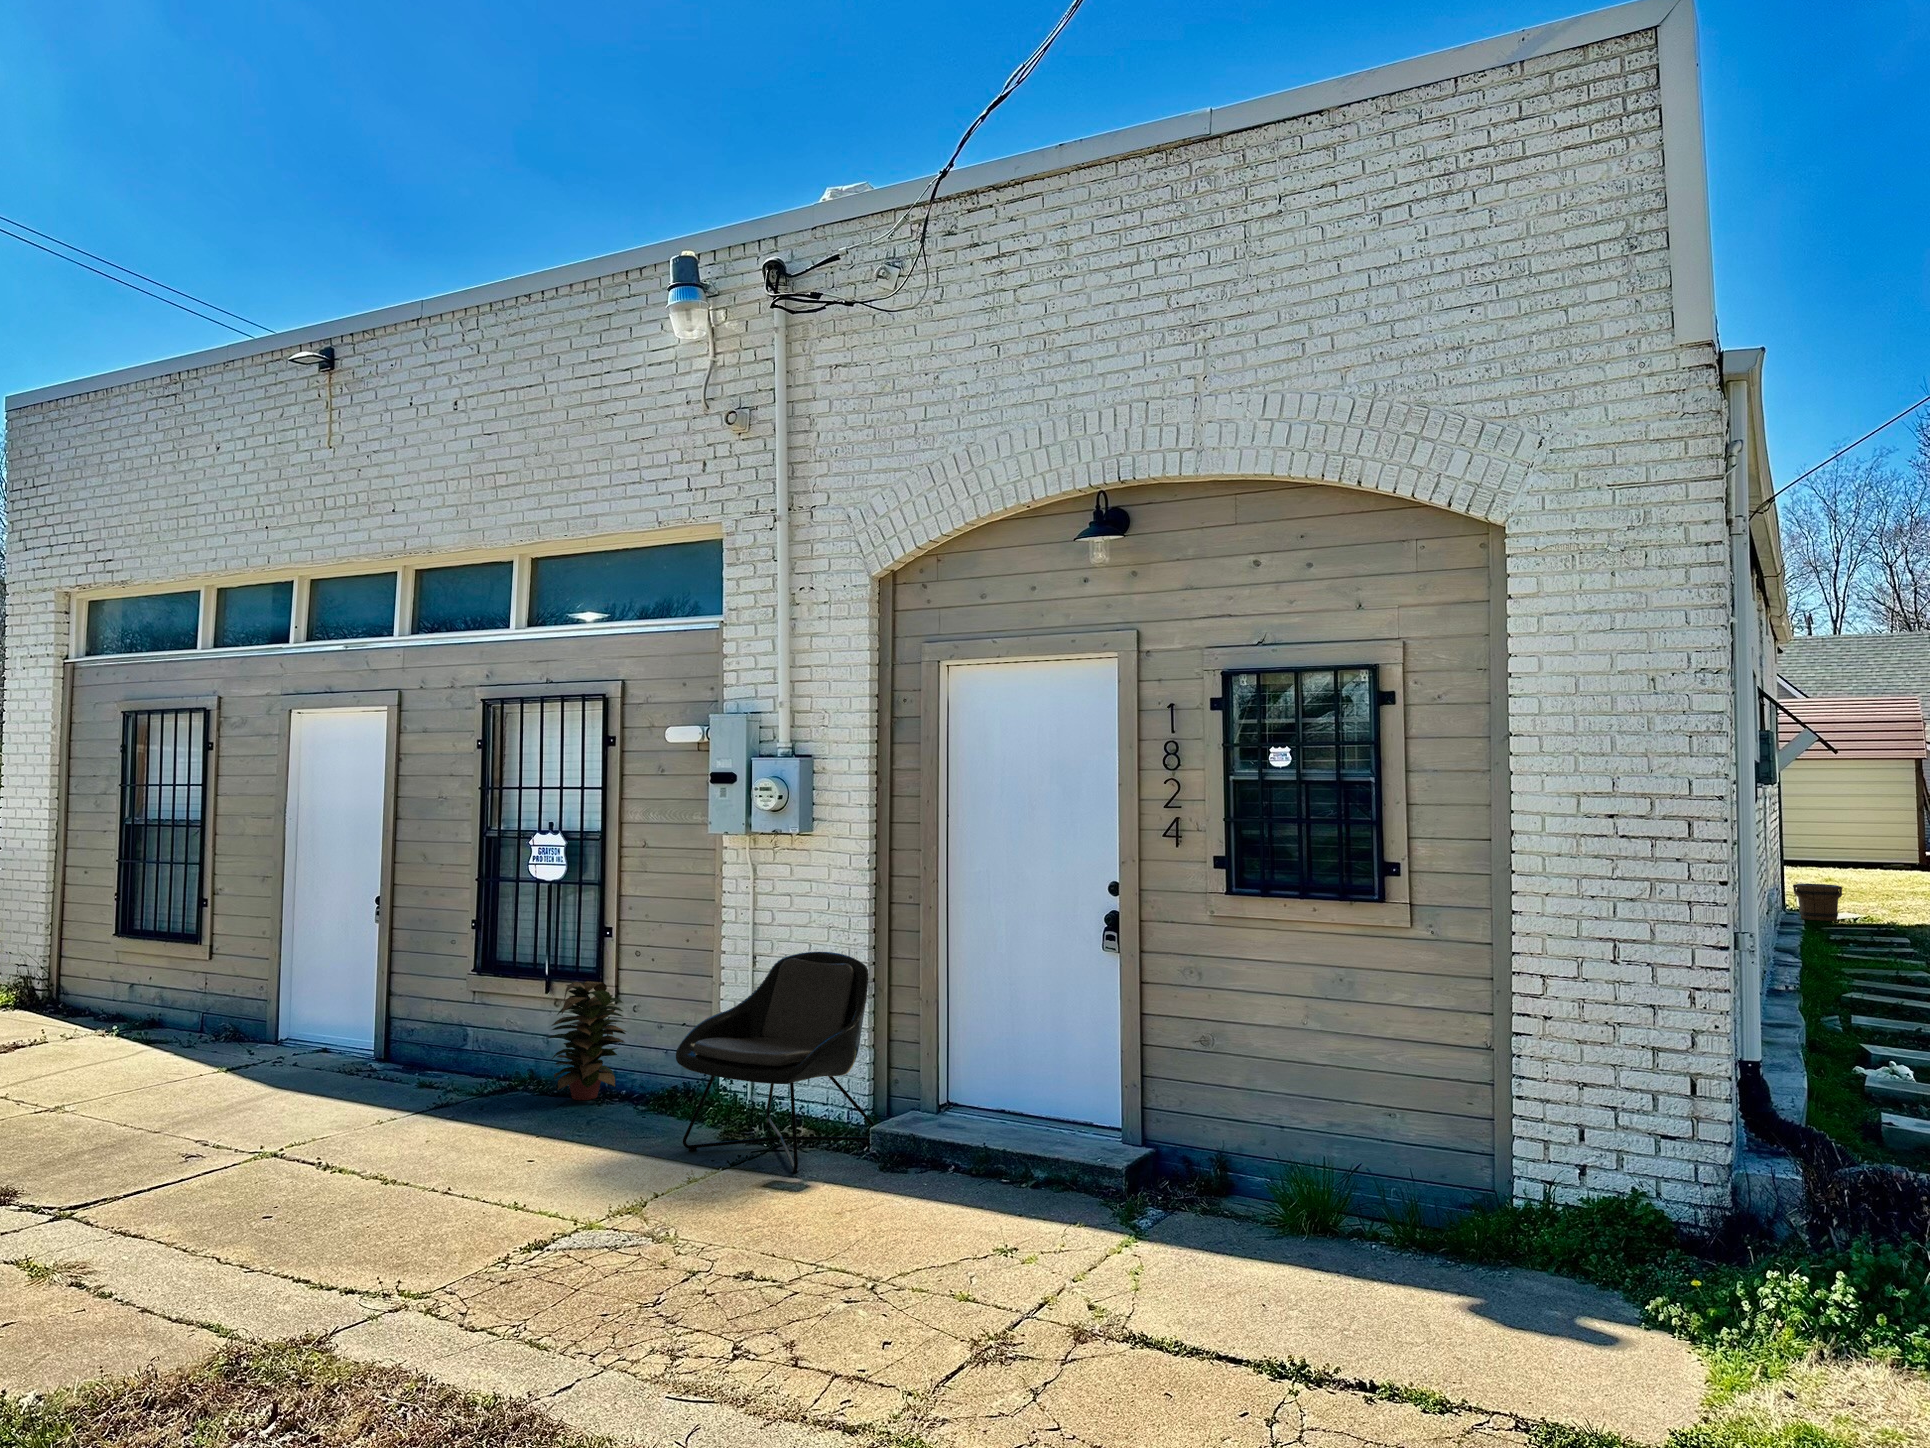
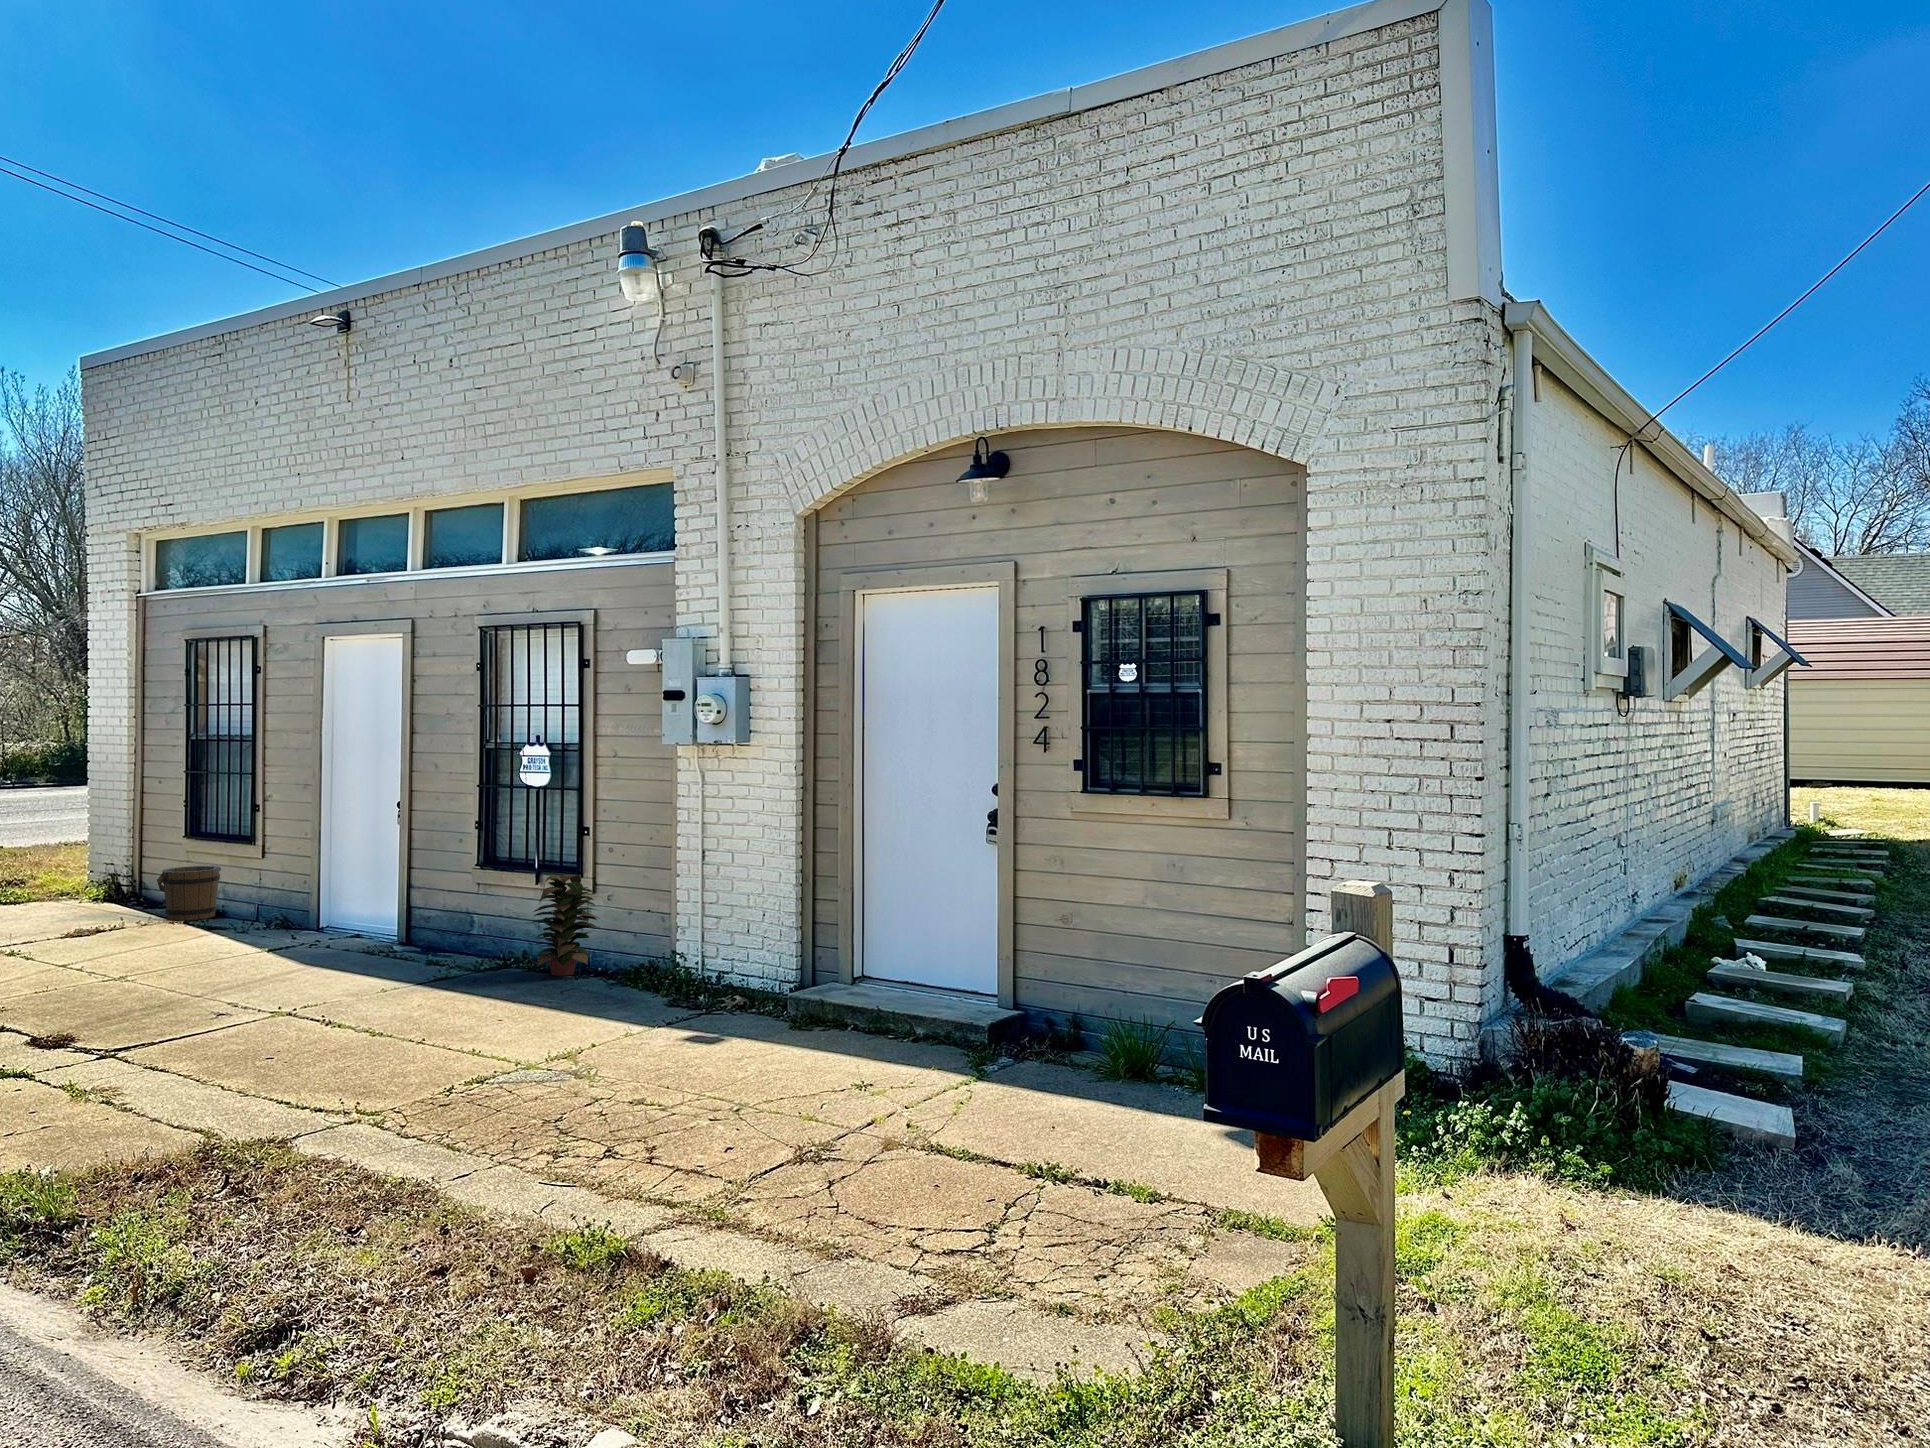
bucket: present [1793,884,1842,921] -> present [157,866,221,921]
lounge chair: present [676,952,874,1173] -> none [620,847,797,1031]

